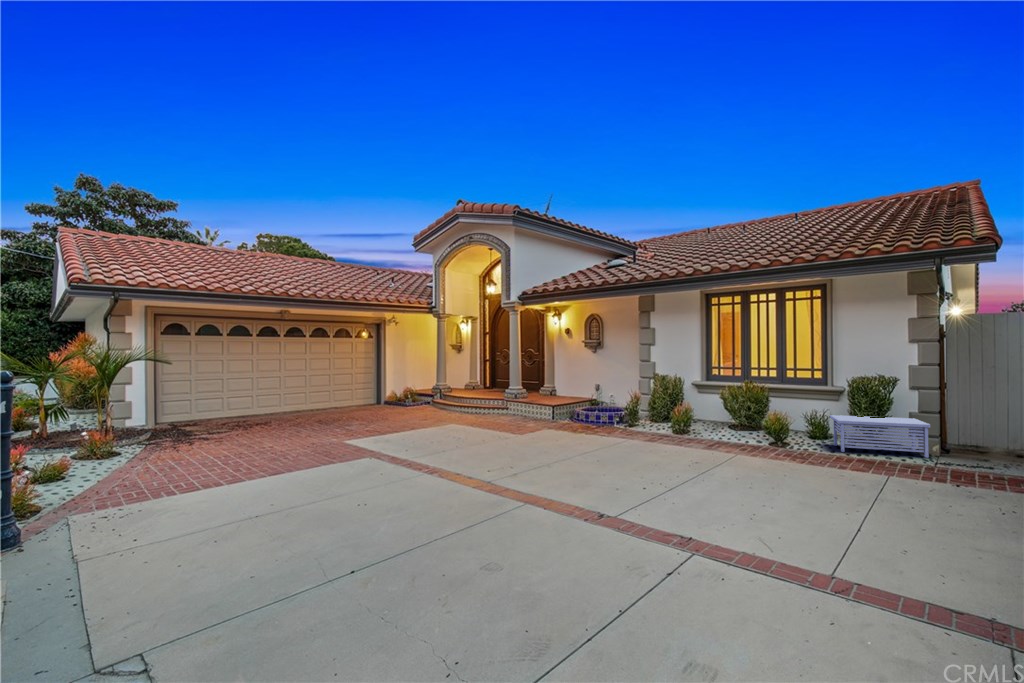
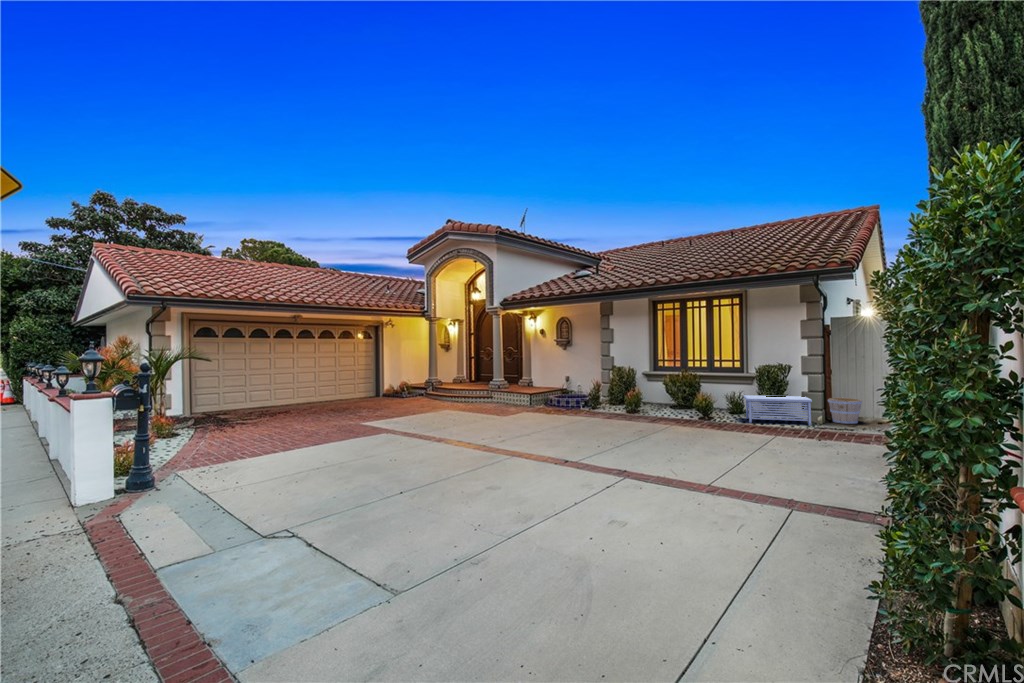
wooden bucket: none [948,420,1000,458] -> present [828,397,862,424]

